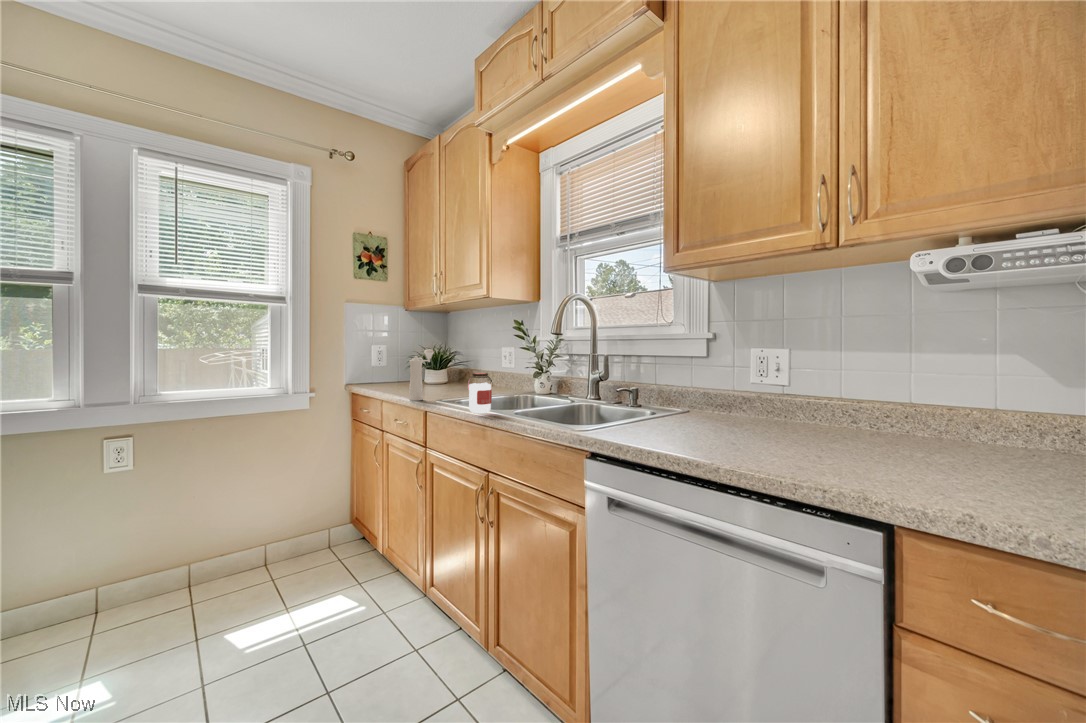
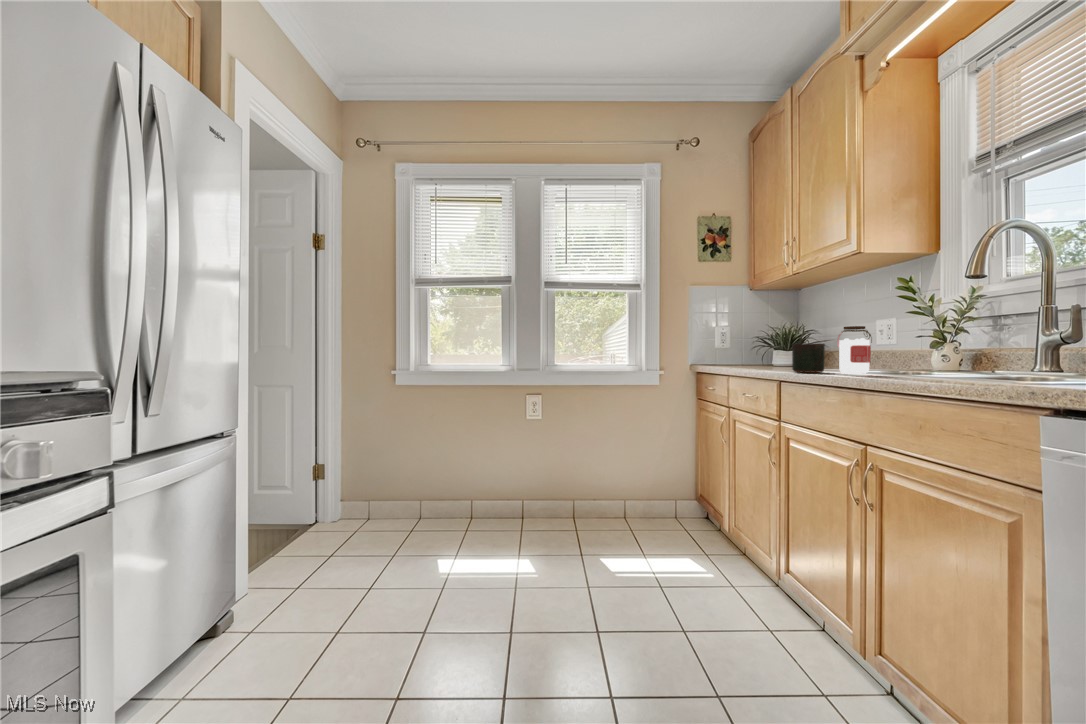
pepper mill: present [409,349,434,401] -> none [761,316,790,370]
mug: none [433,381,460,408] -> present [792,344,825,373]

